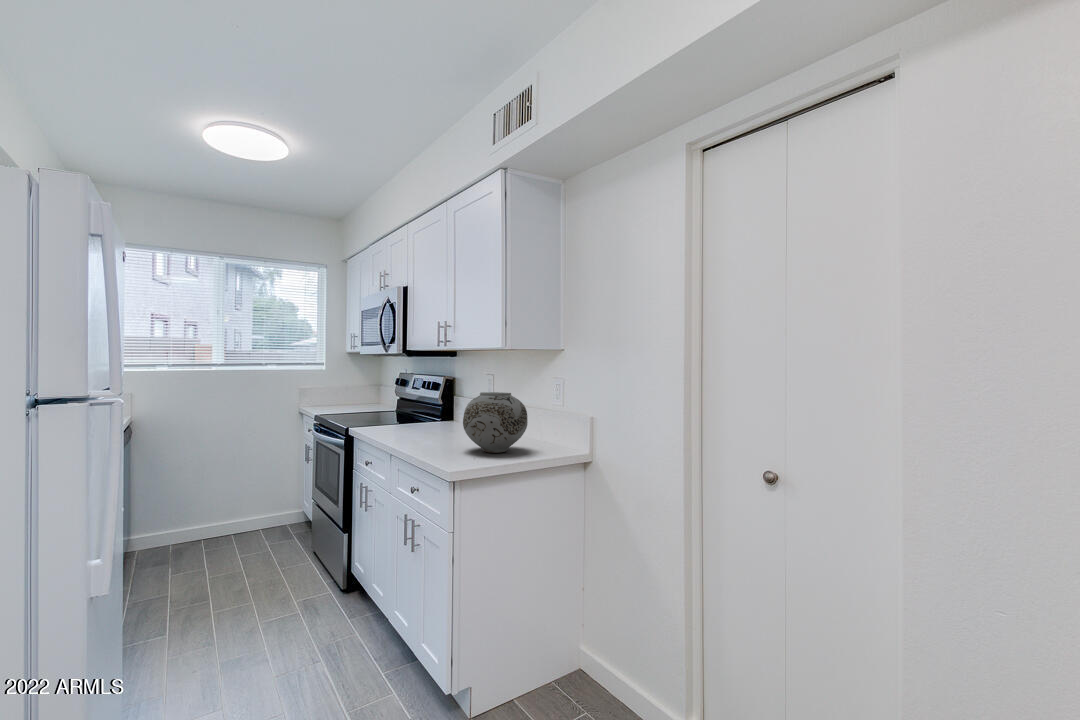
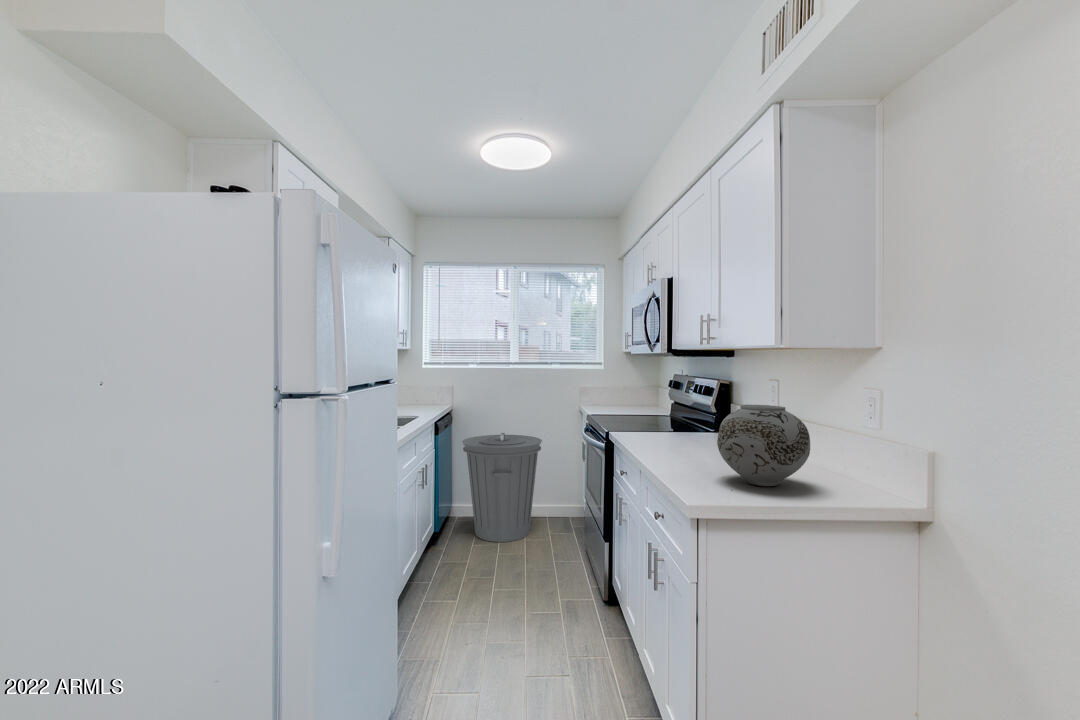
trash can: none [151,441,258,565] -> present [462,433,542,542]

